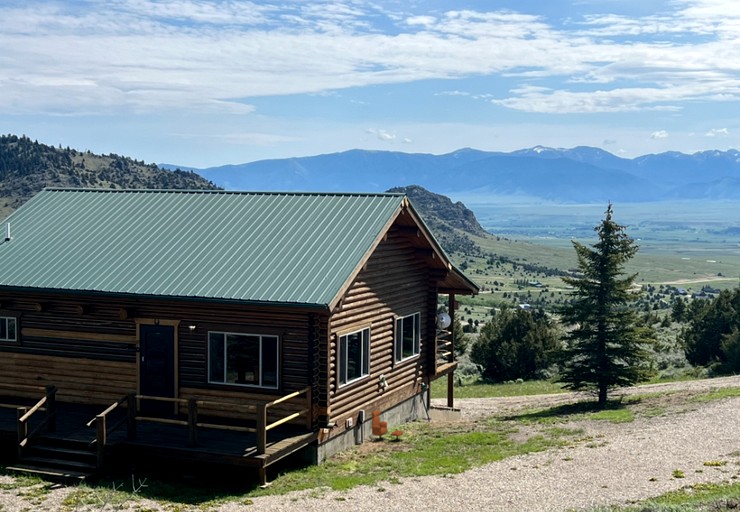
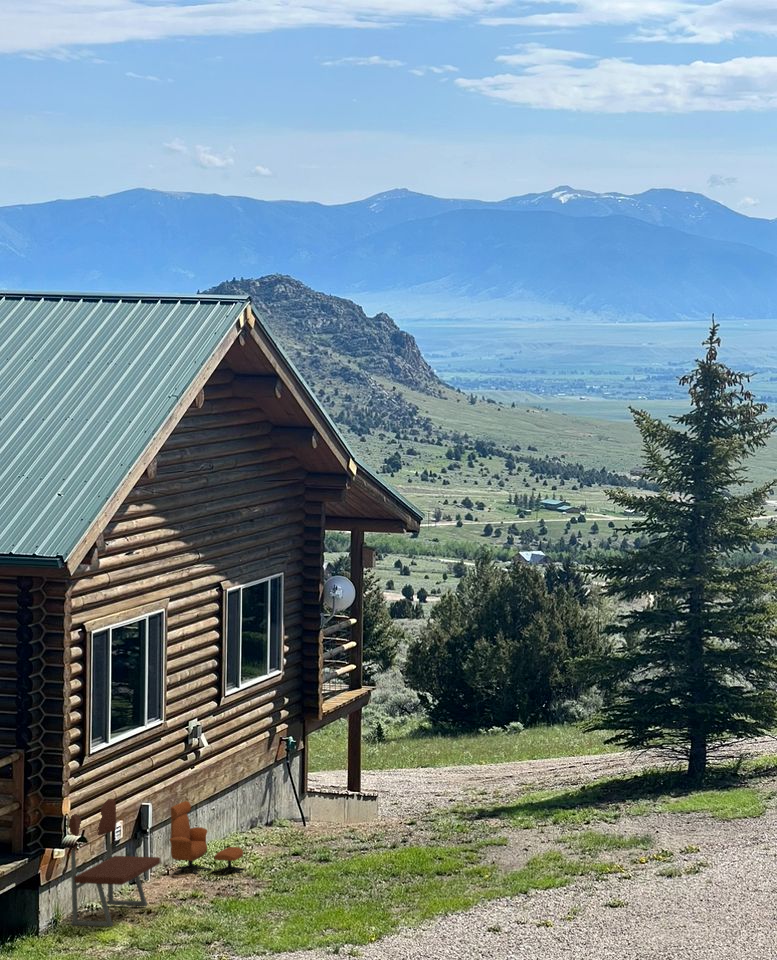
bench: none [330,408,369,463] -> present [69,799,160,926]

